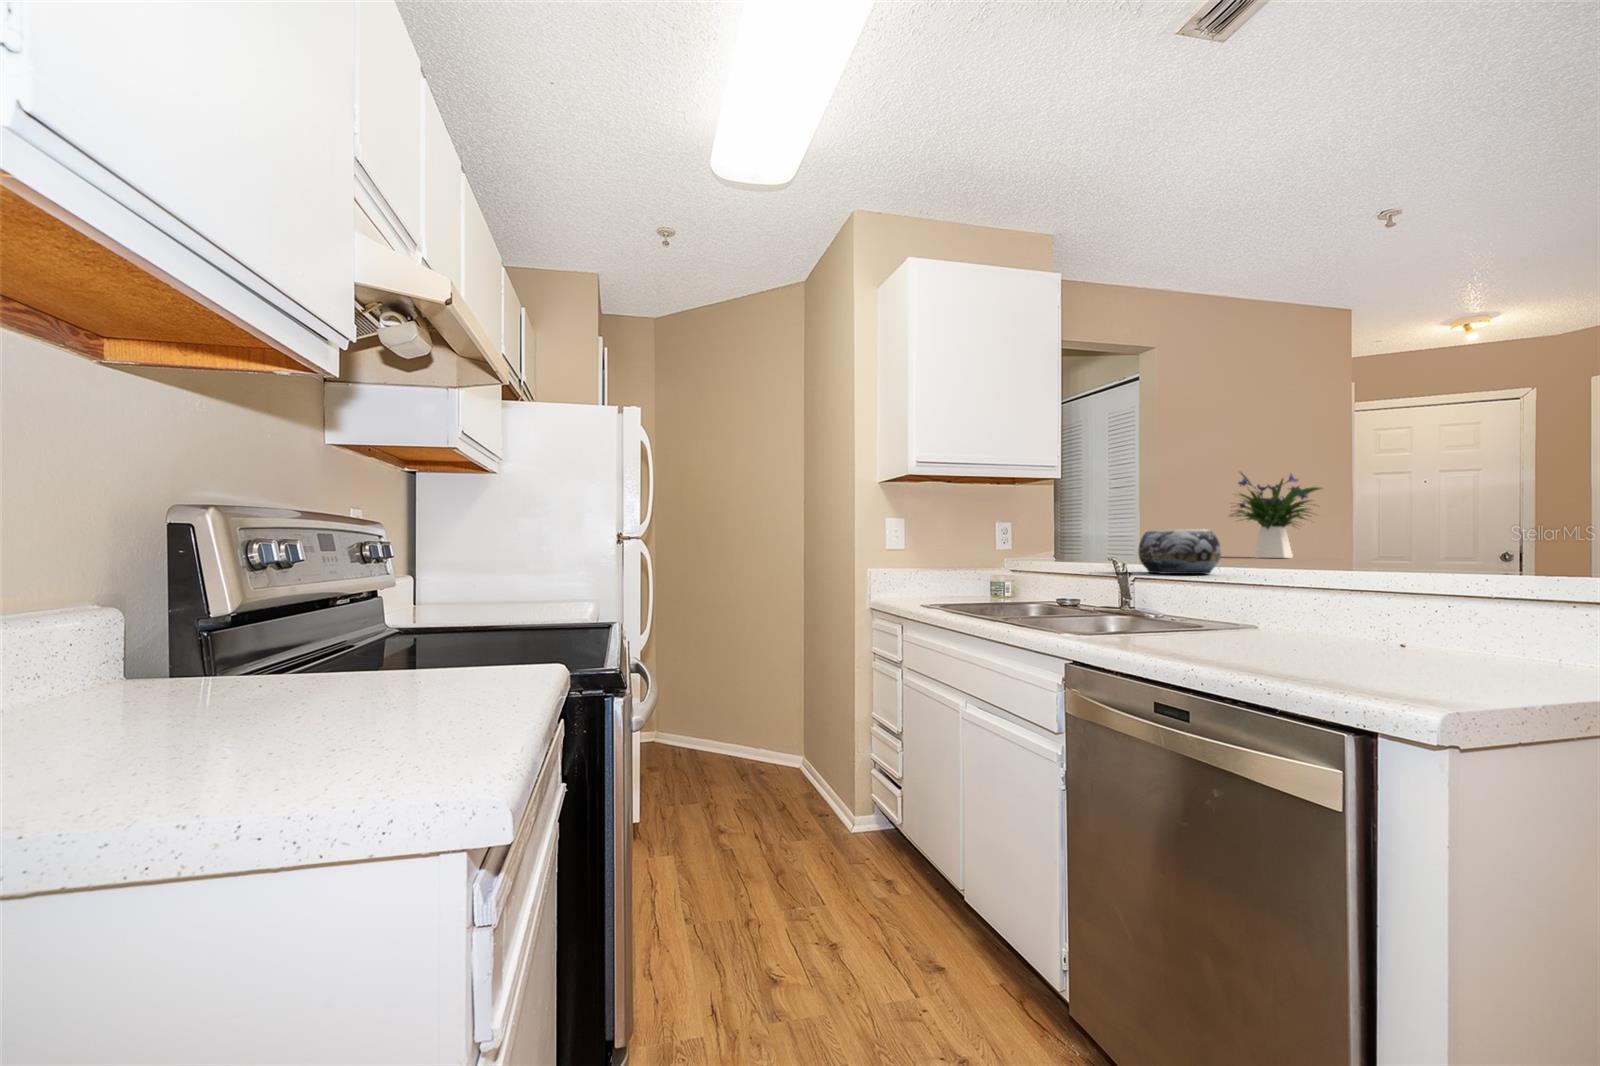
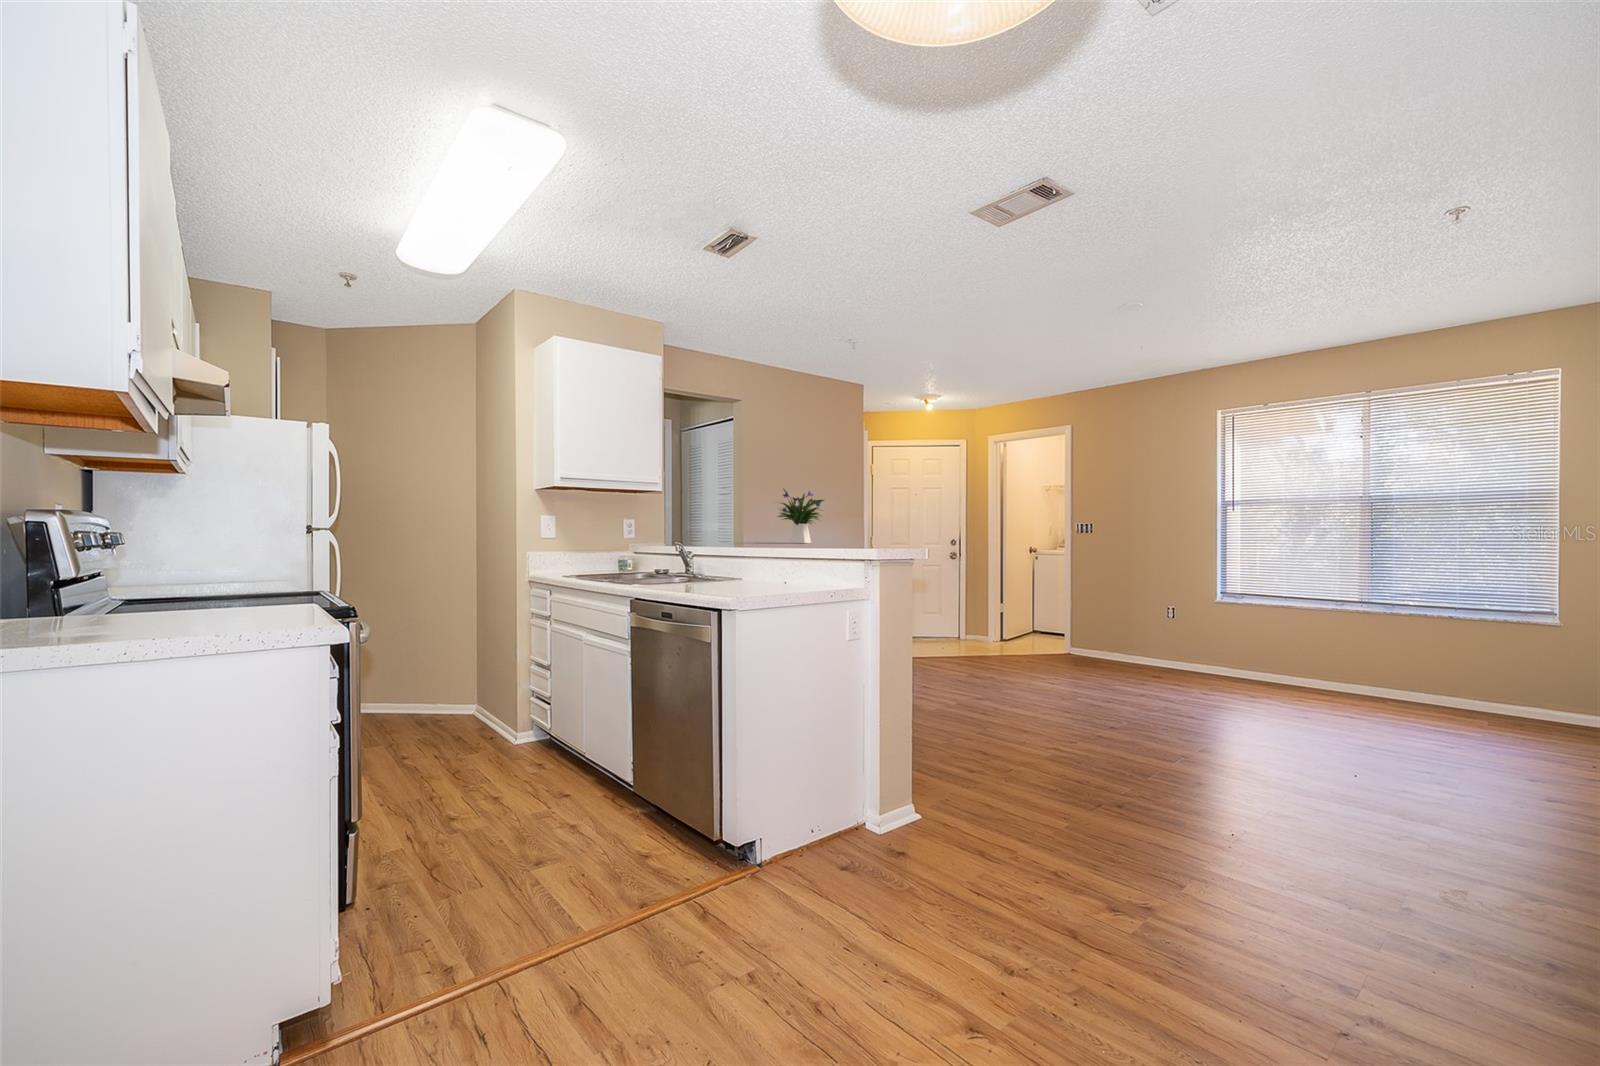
decorative bowl: present [1138,529,1221,574] -> none [691,525,732,551]

